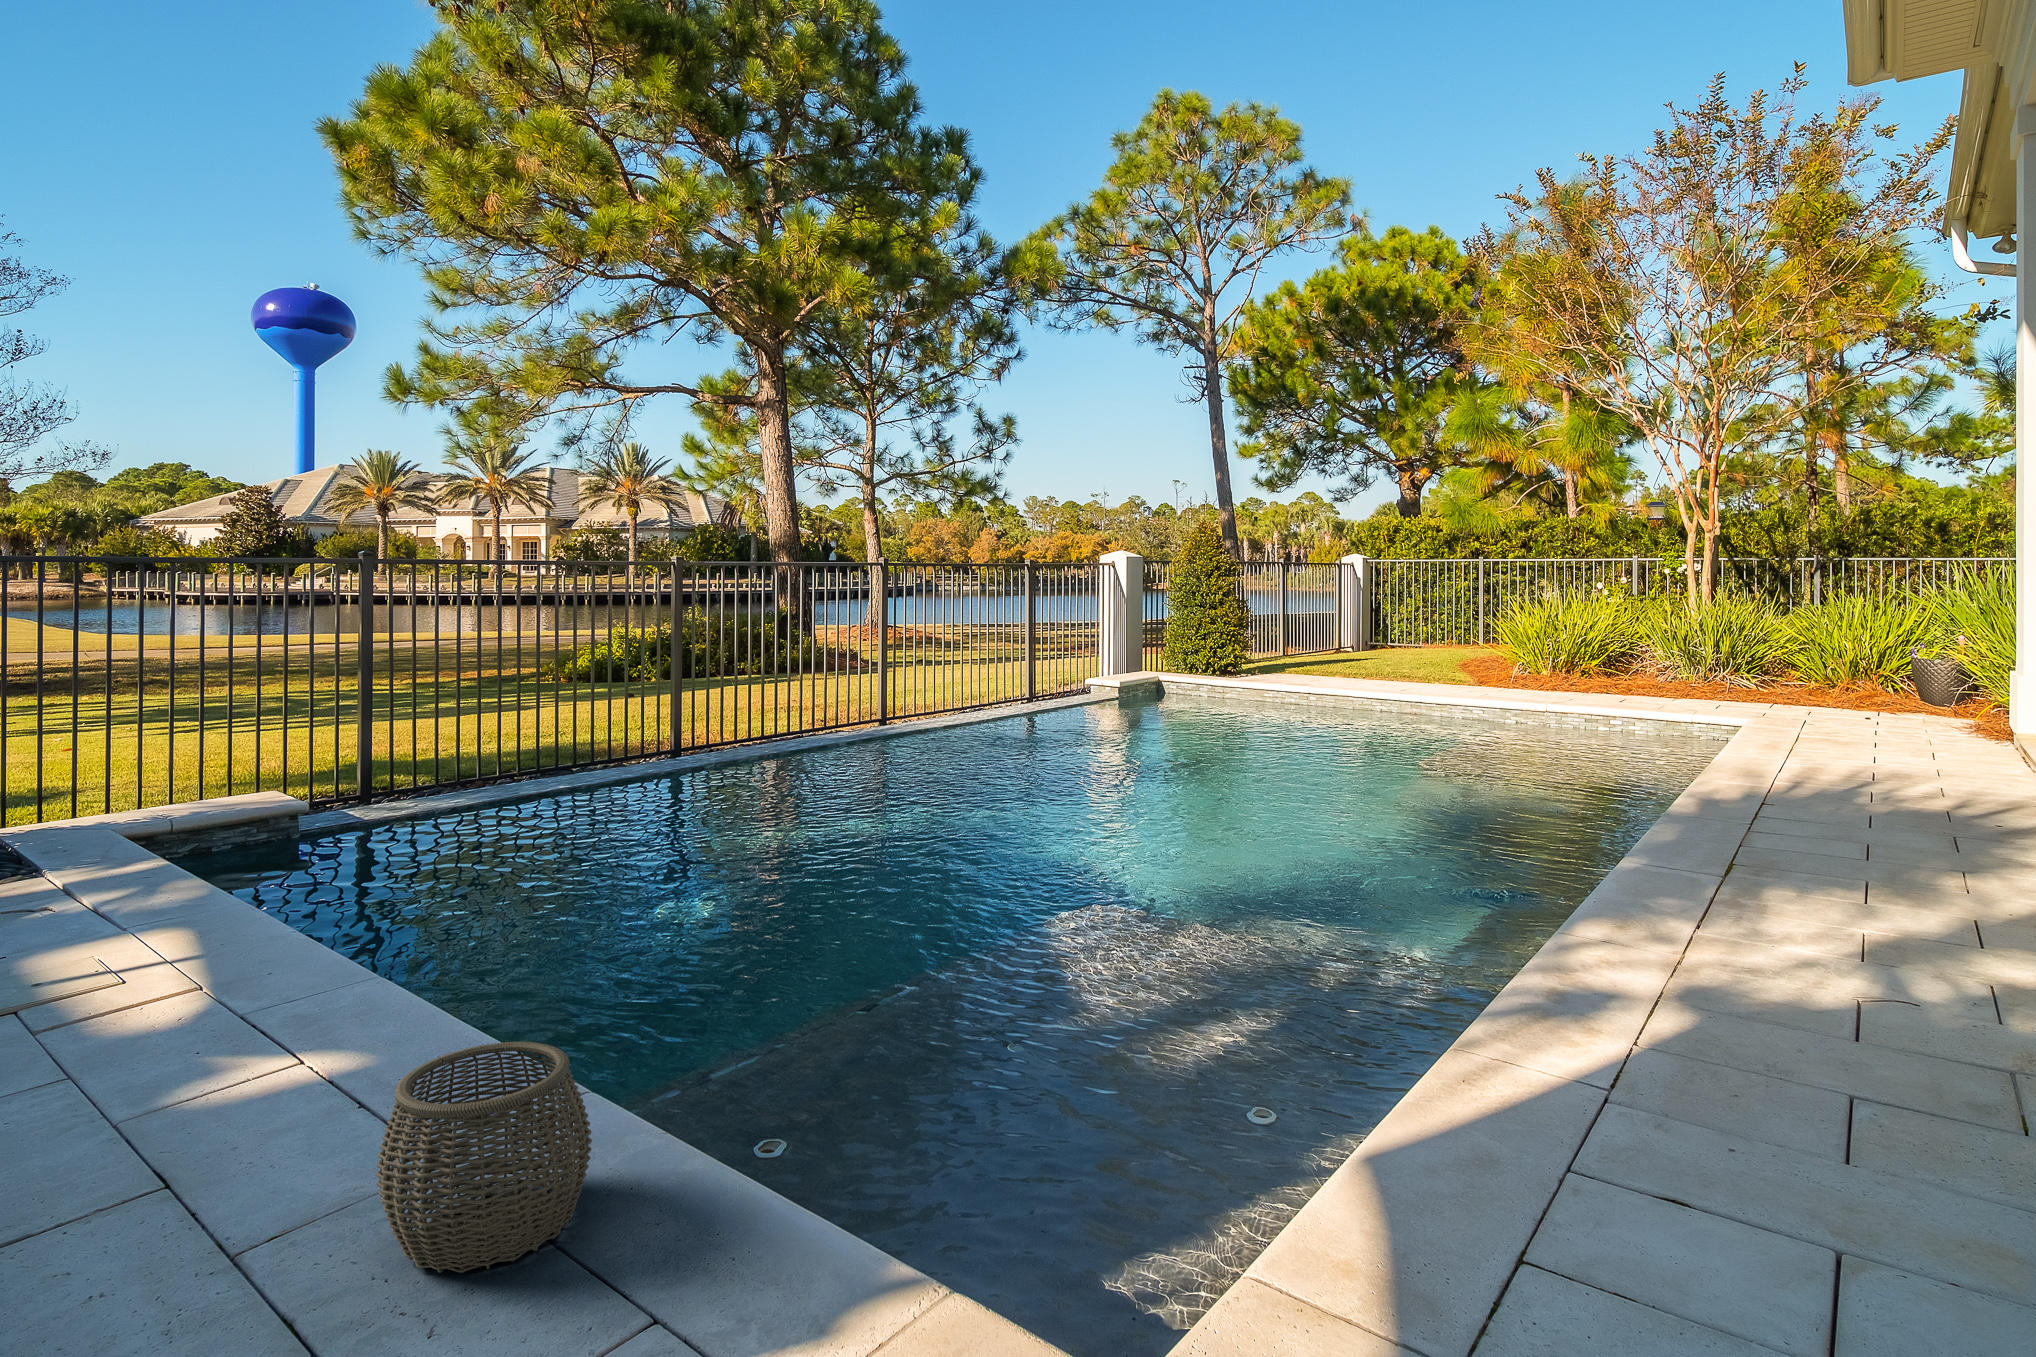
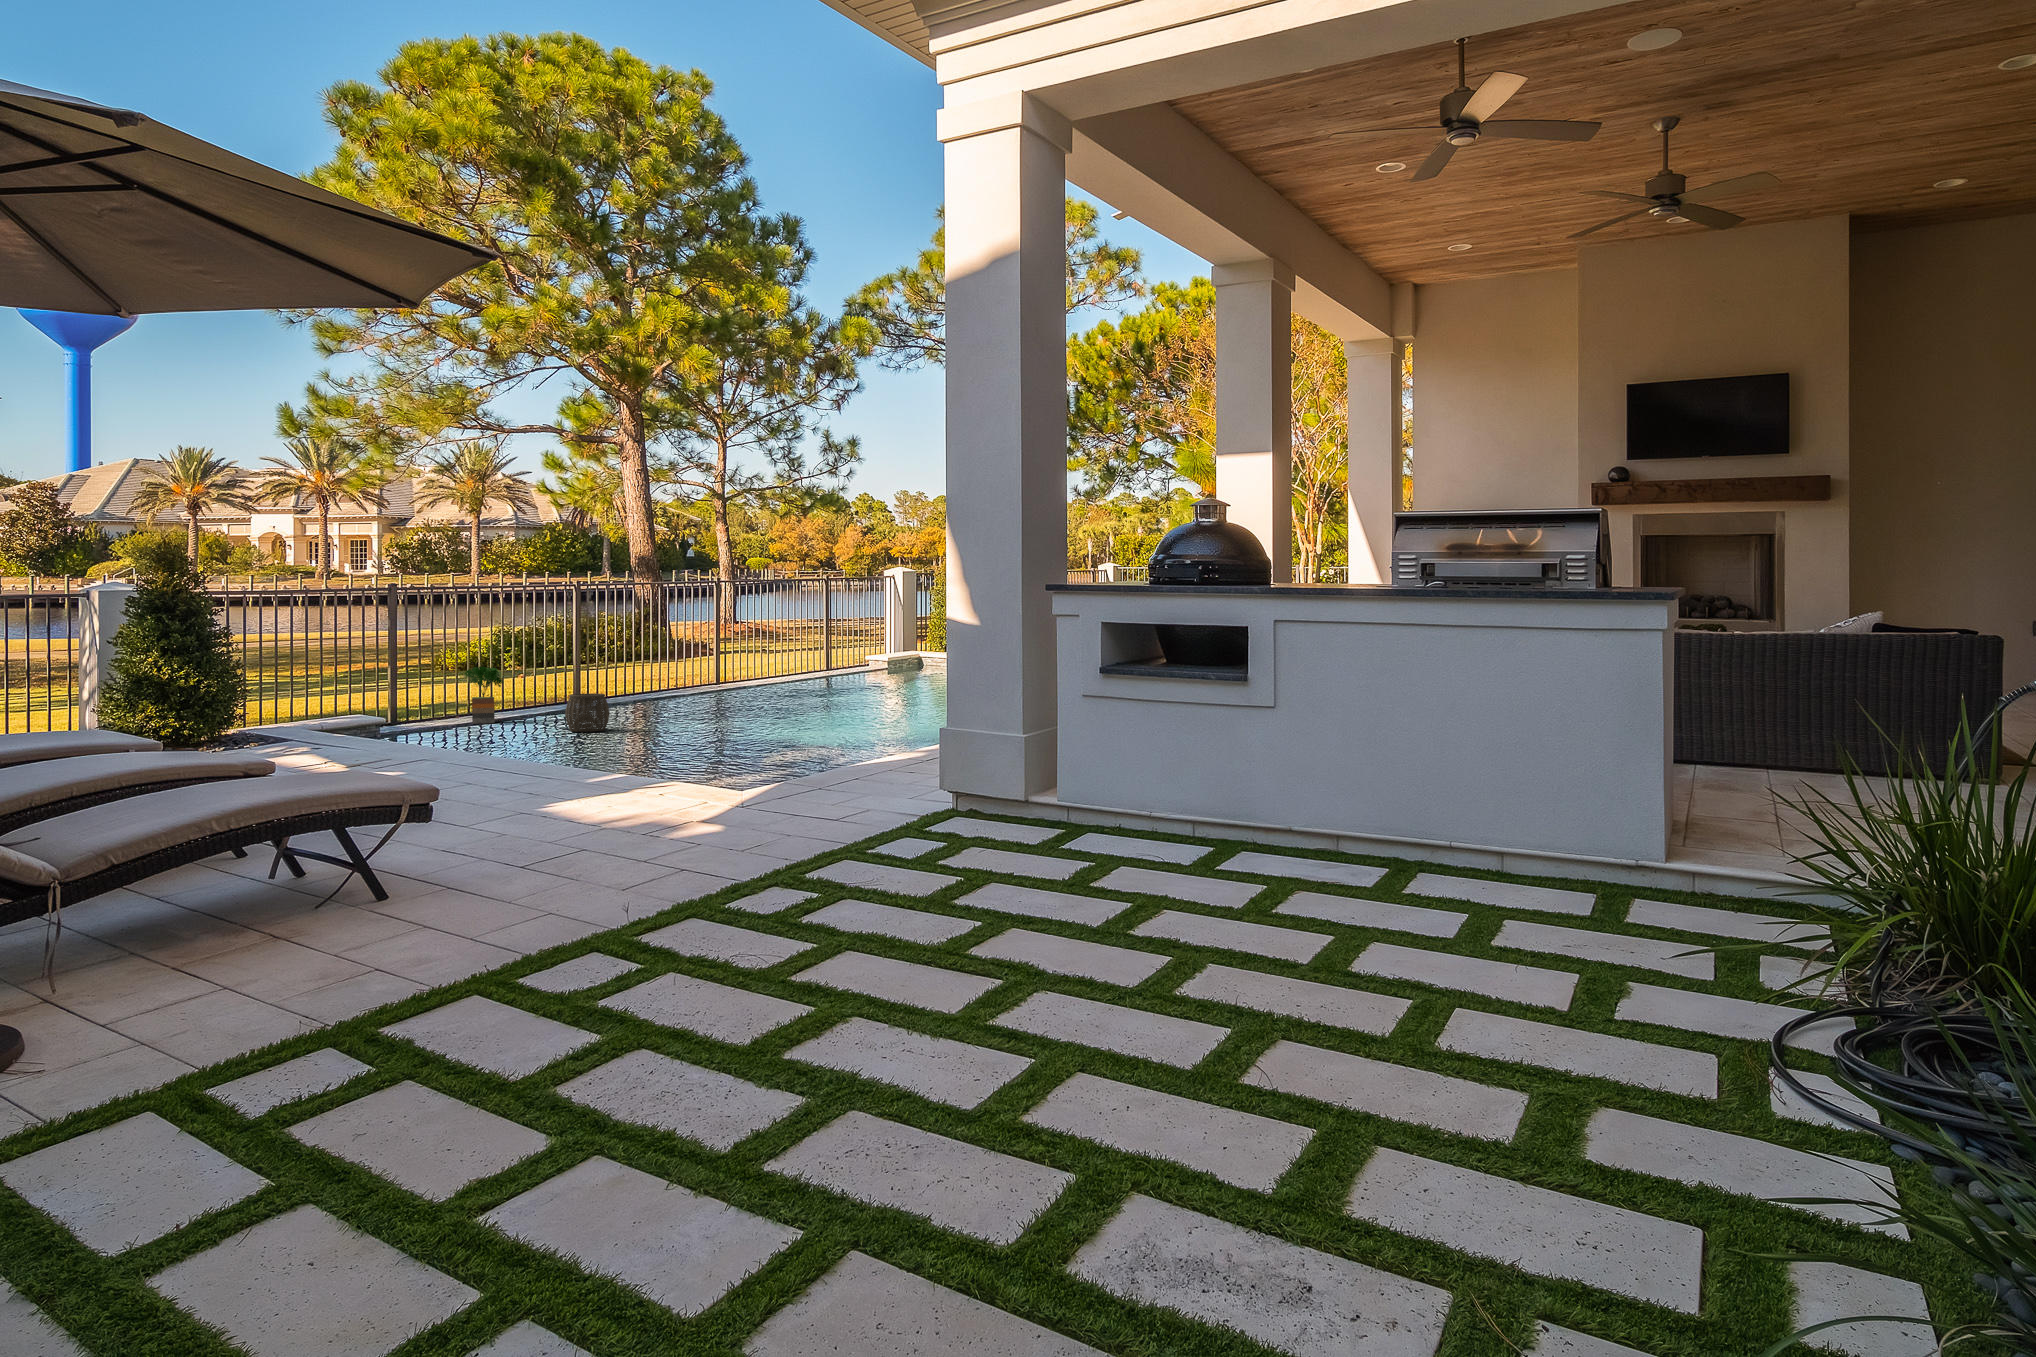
potted tree: none [127,854,286,1069] -> present [464,667,503,724]

